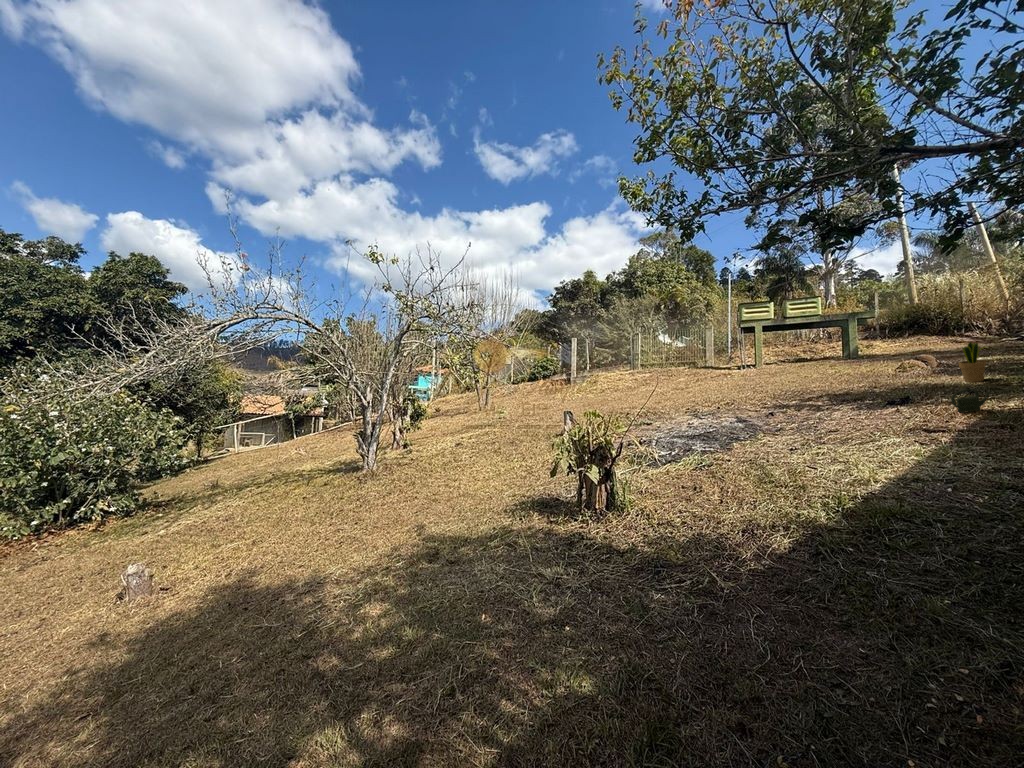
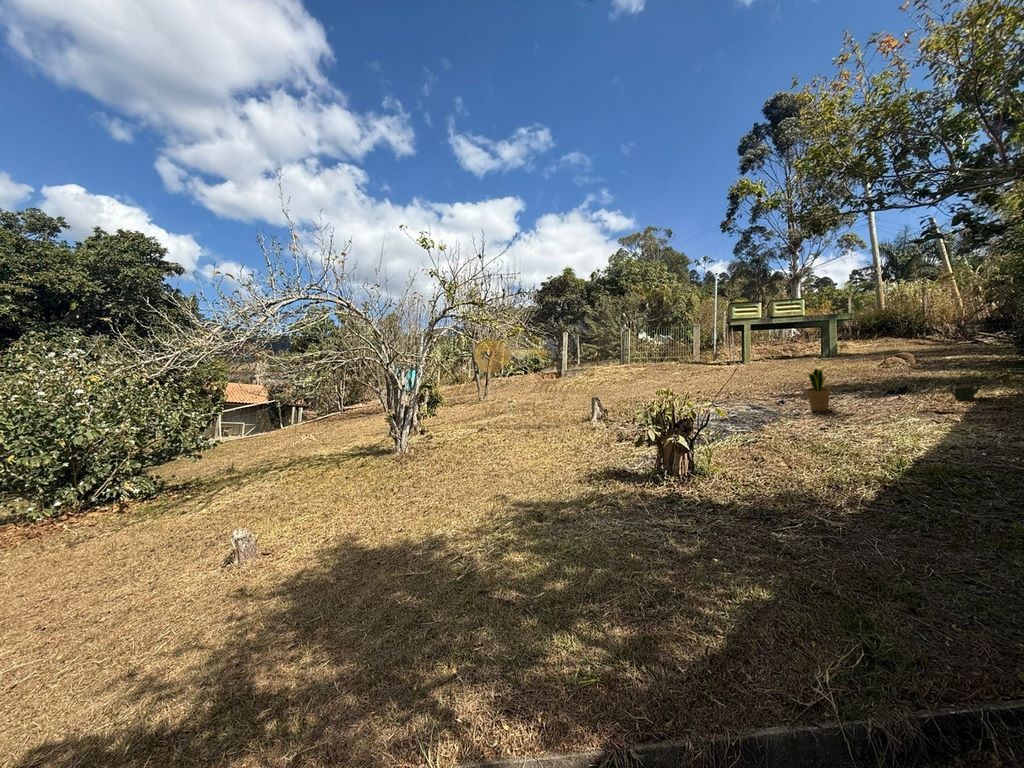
potted plant: present [959,342,987,382] -> present [806,369,831,411]

